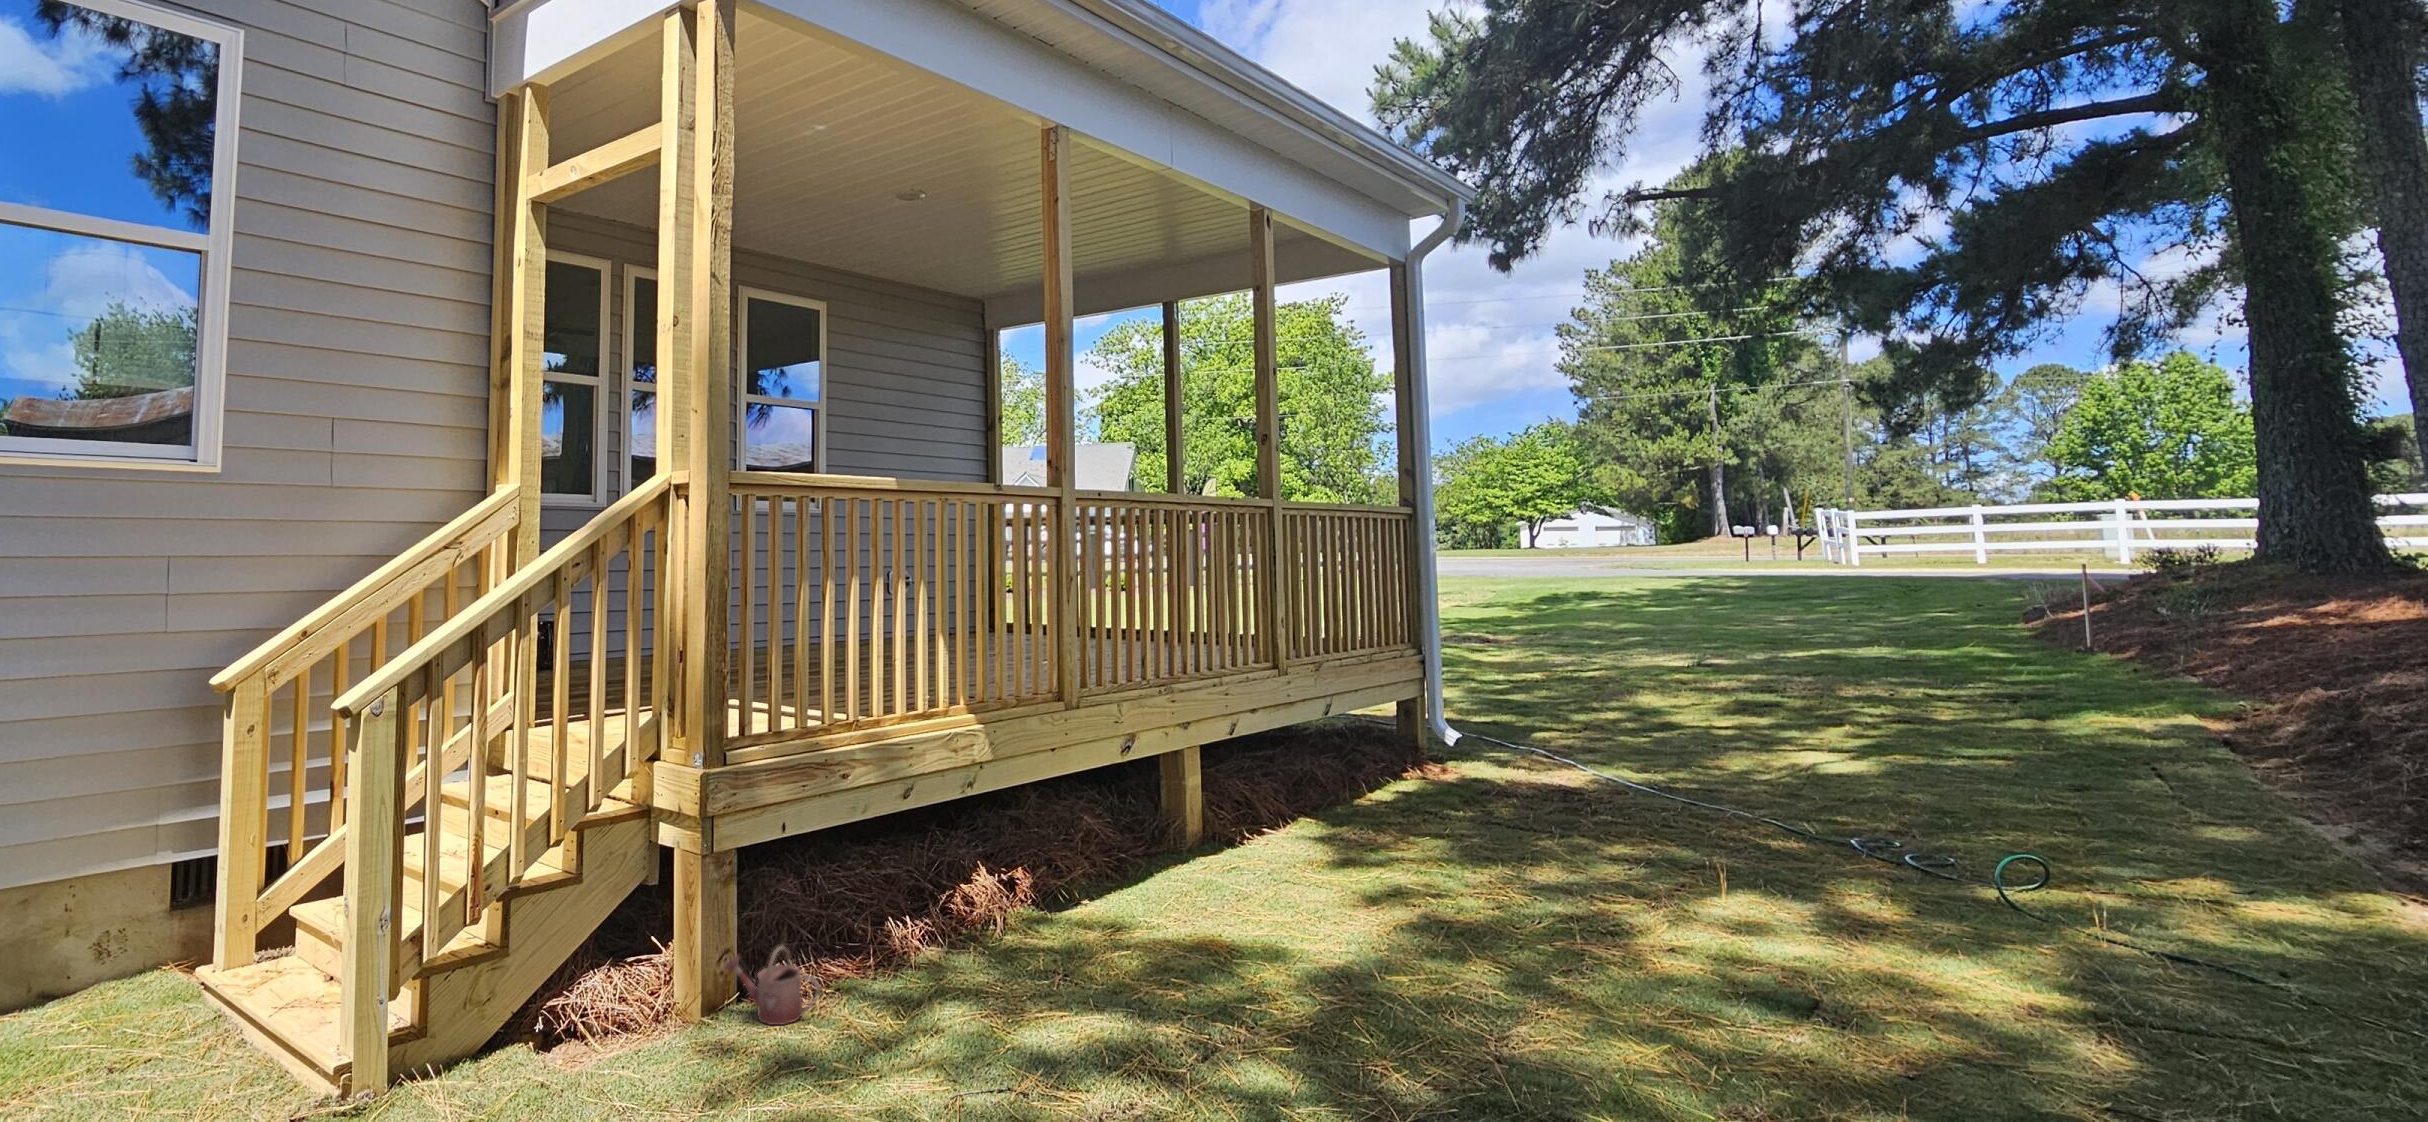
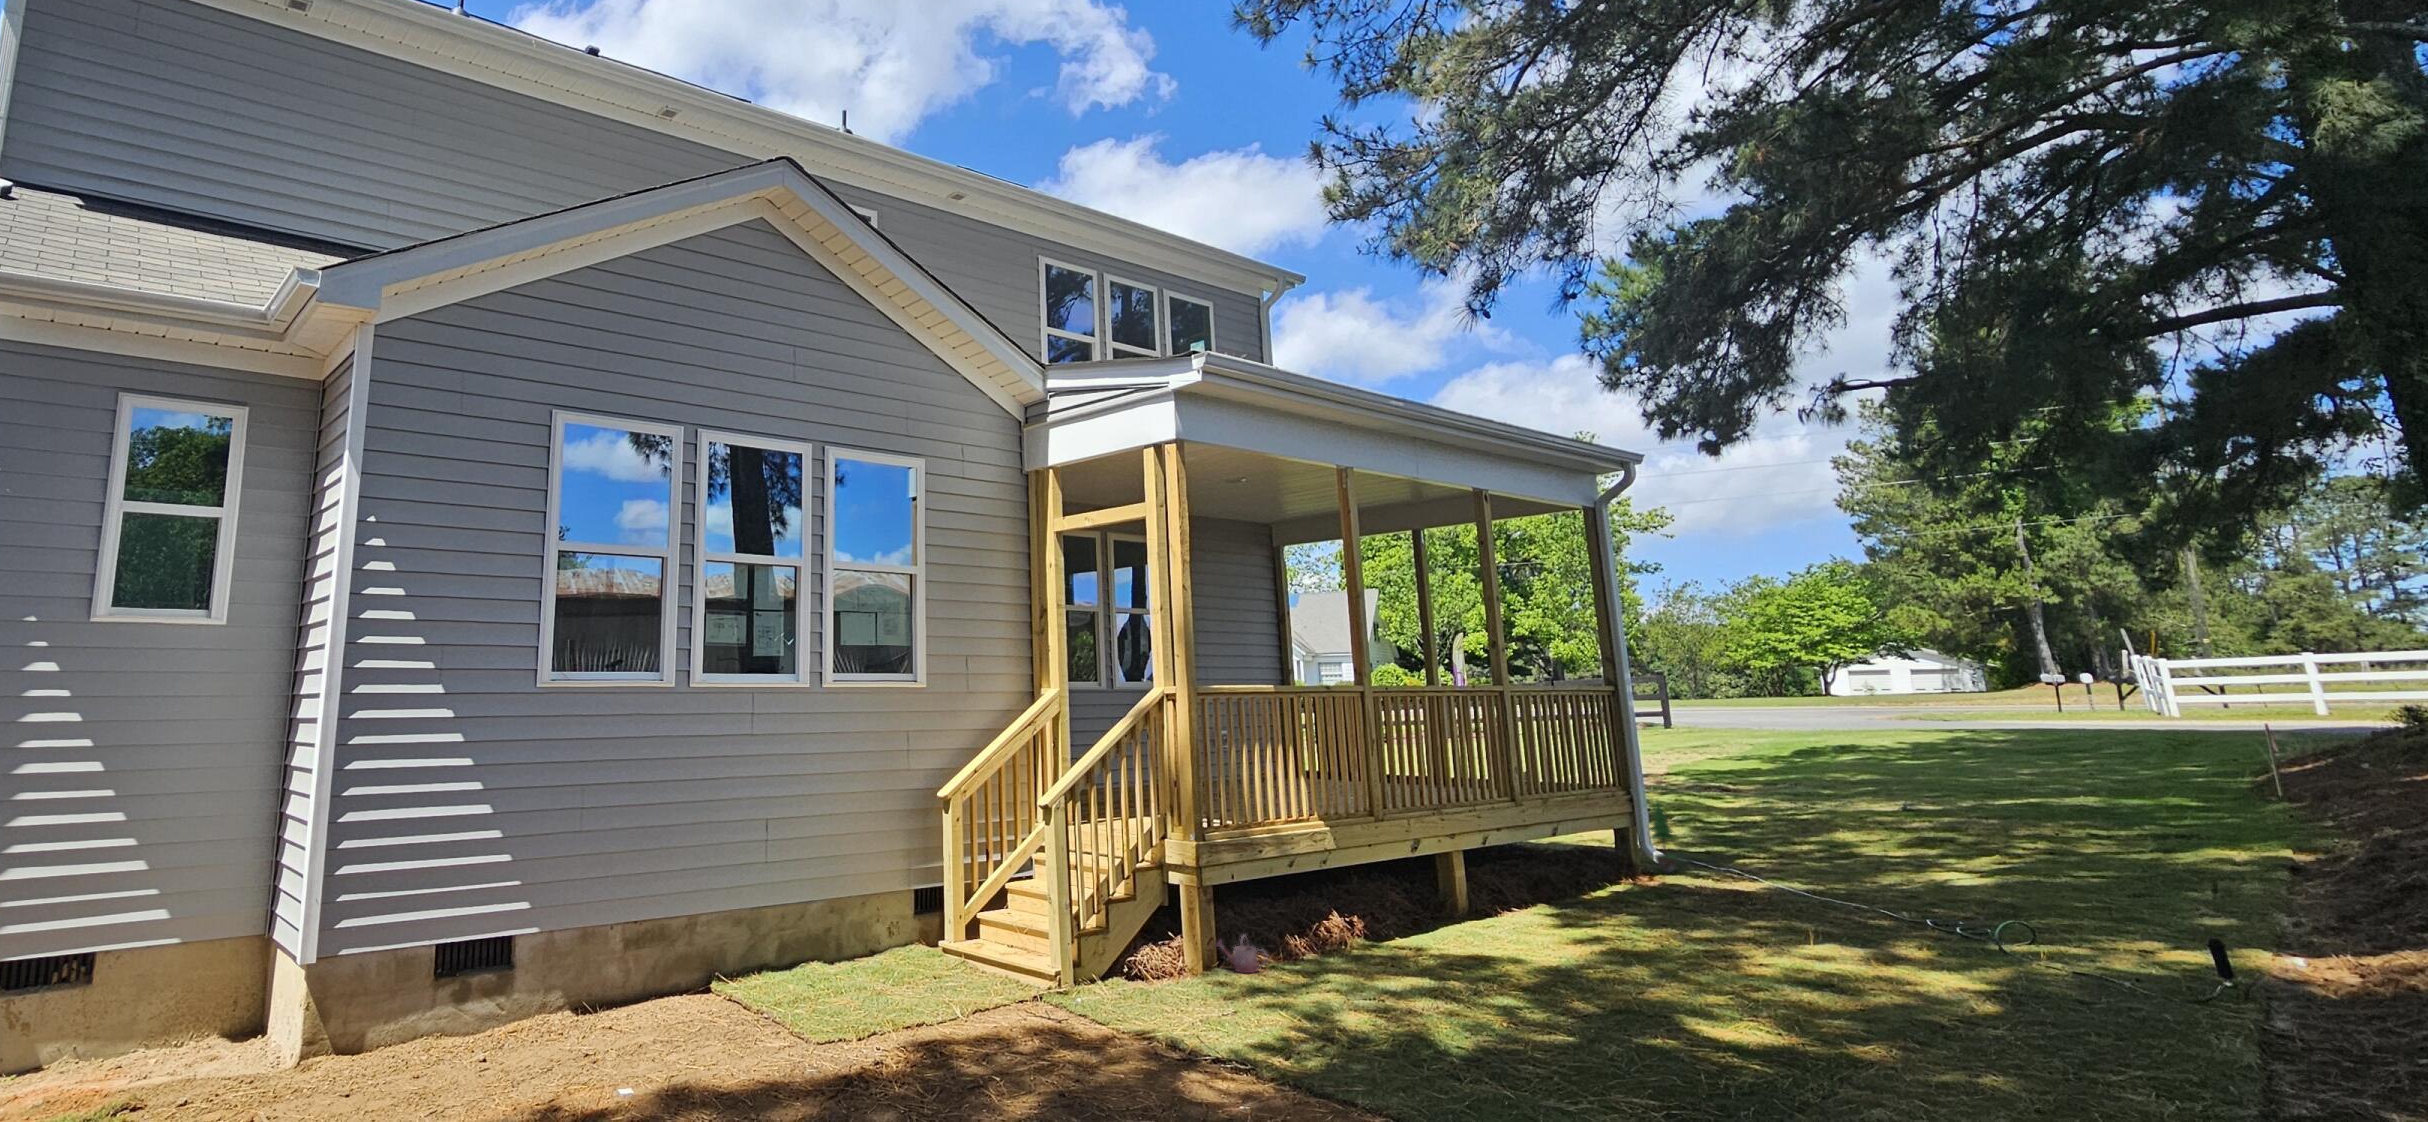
potted tree: none [1438,662,1476,761] -> present [1649,803,1678,873]

